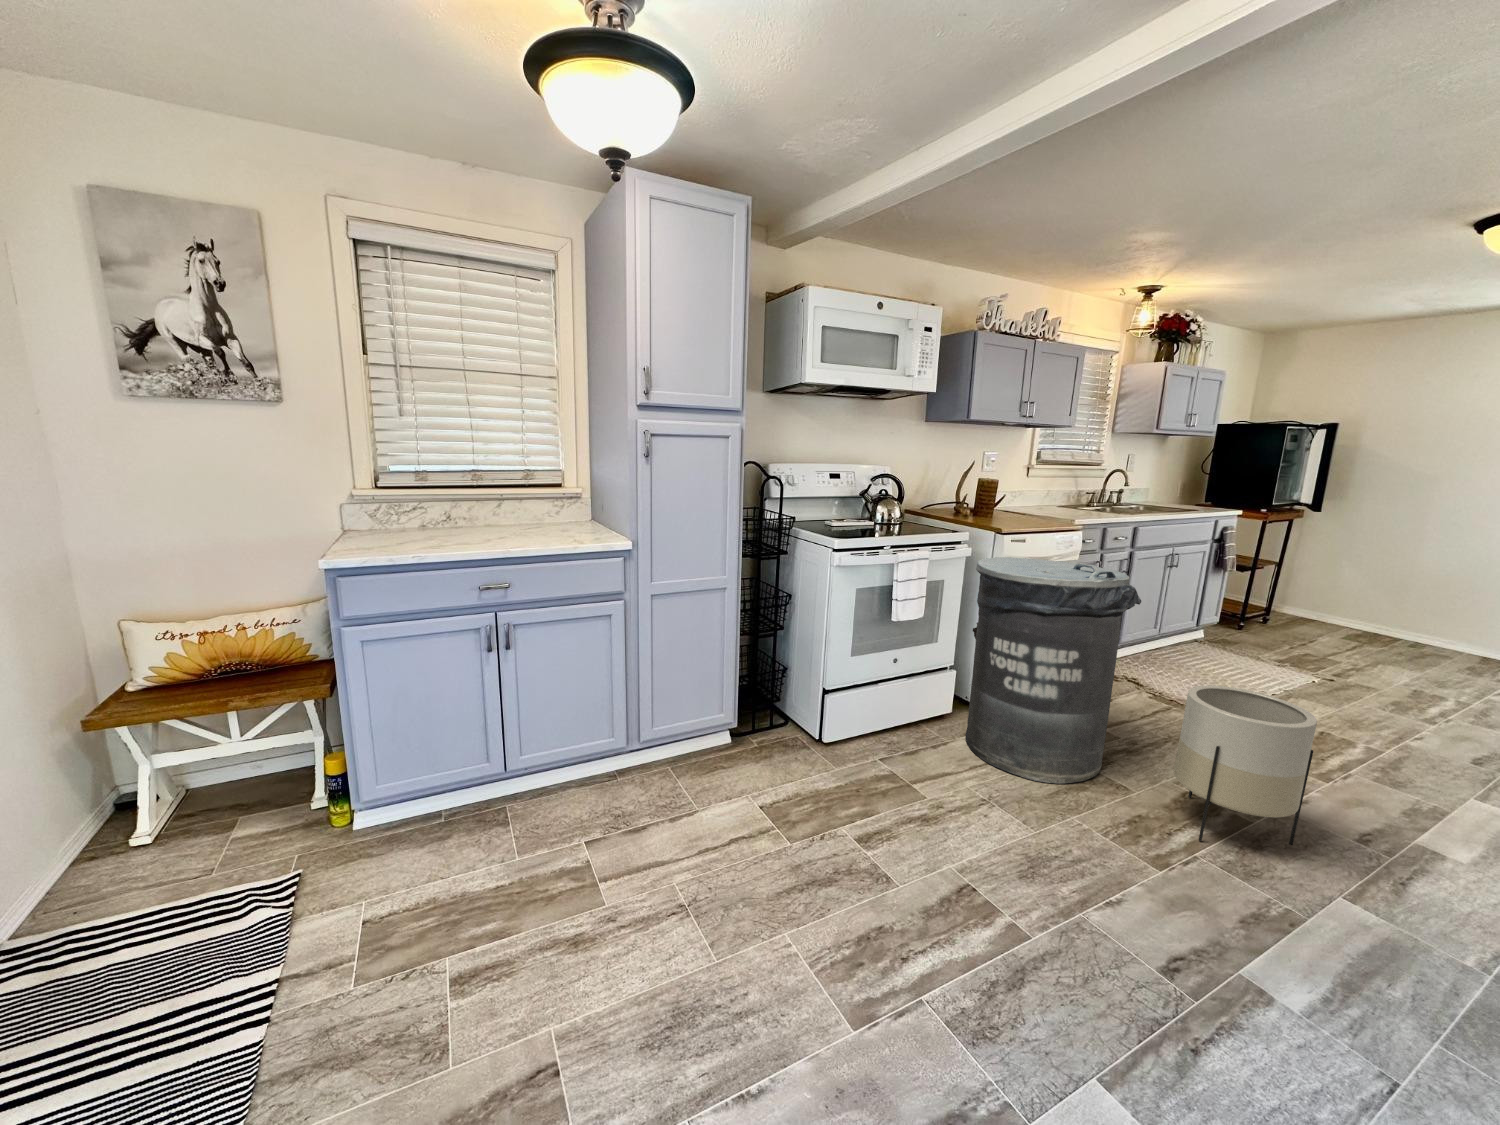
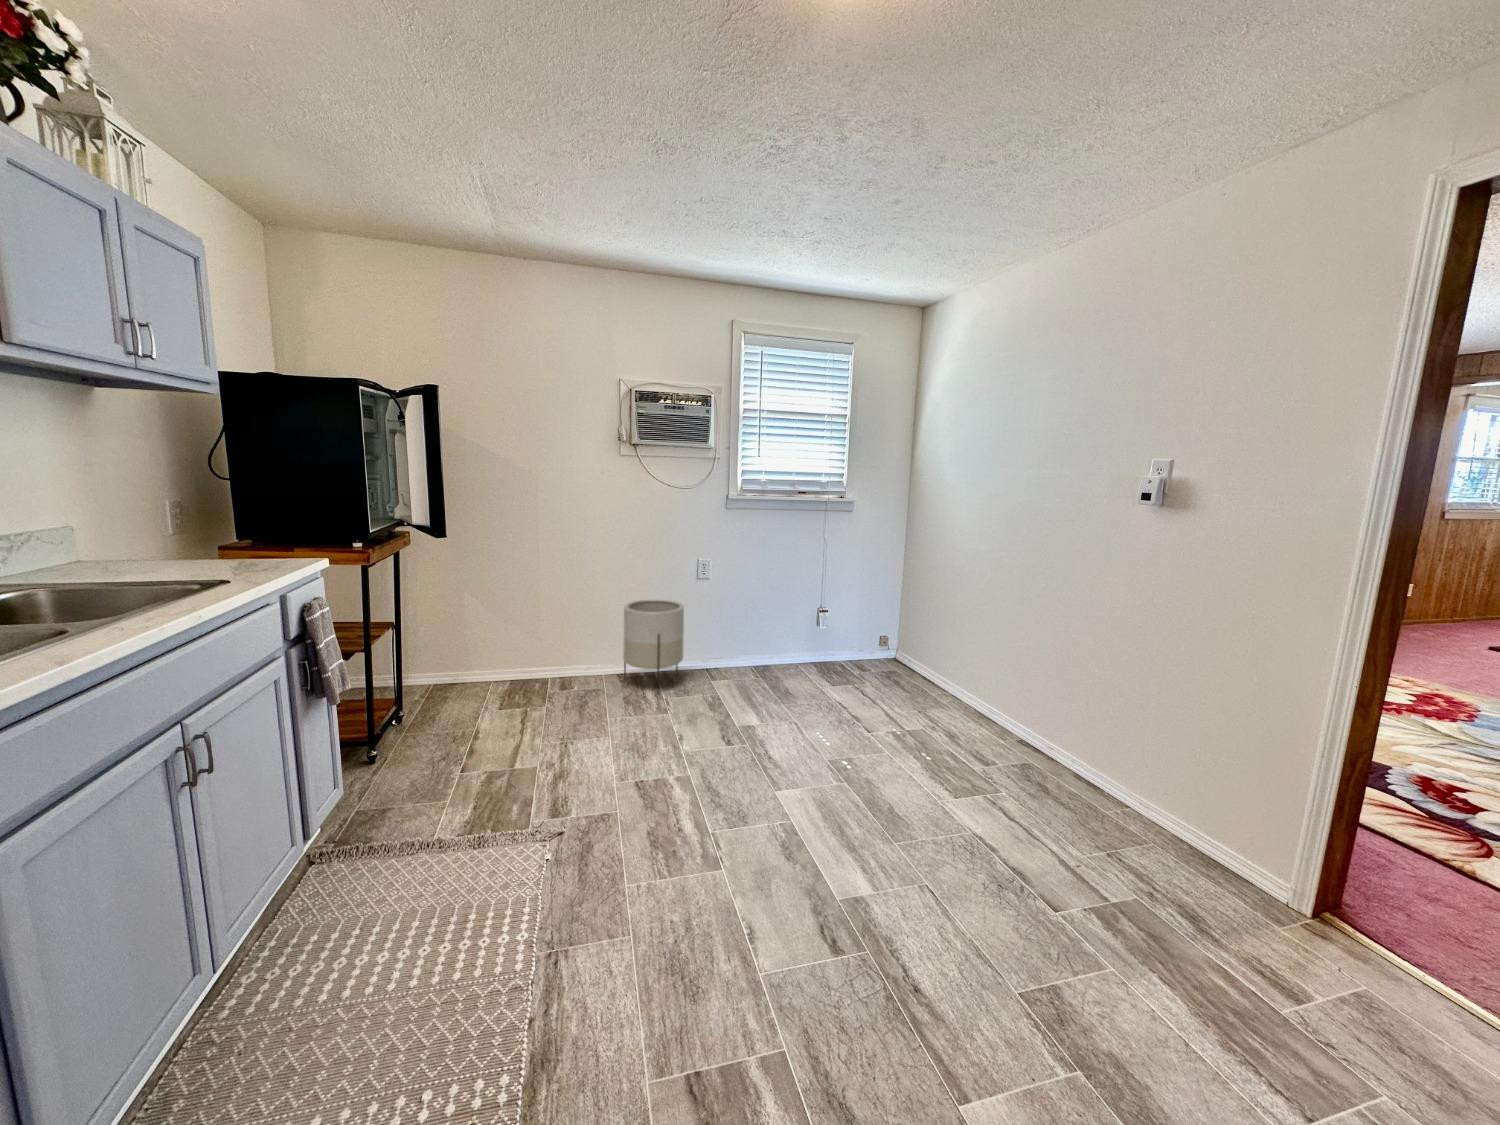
trash can: present [965,557,1141,784] -> none [456,542,583,724]

